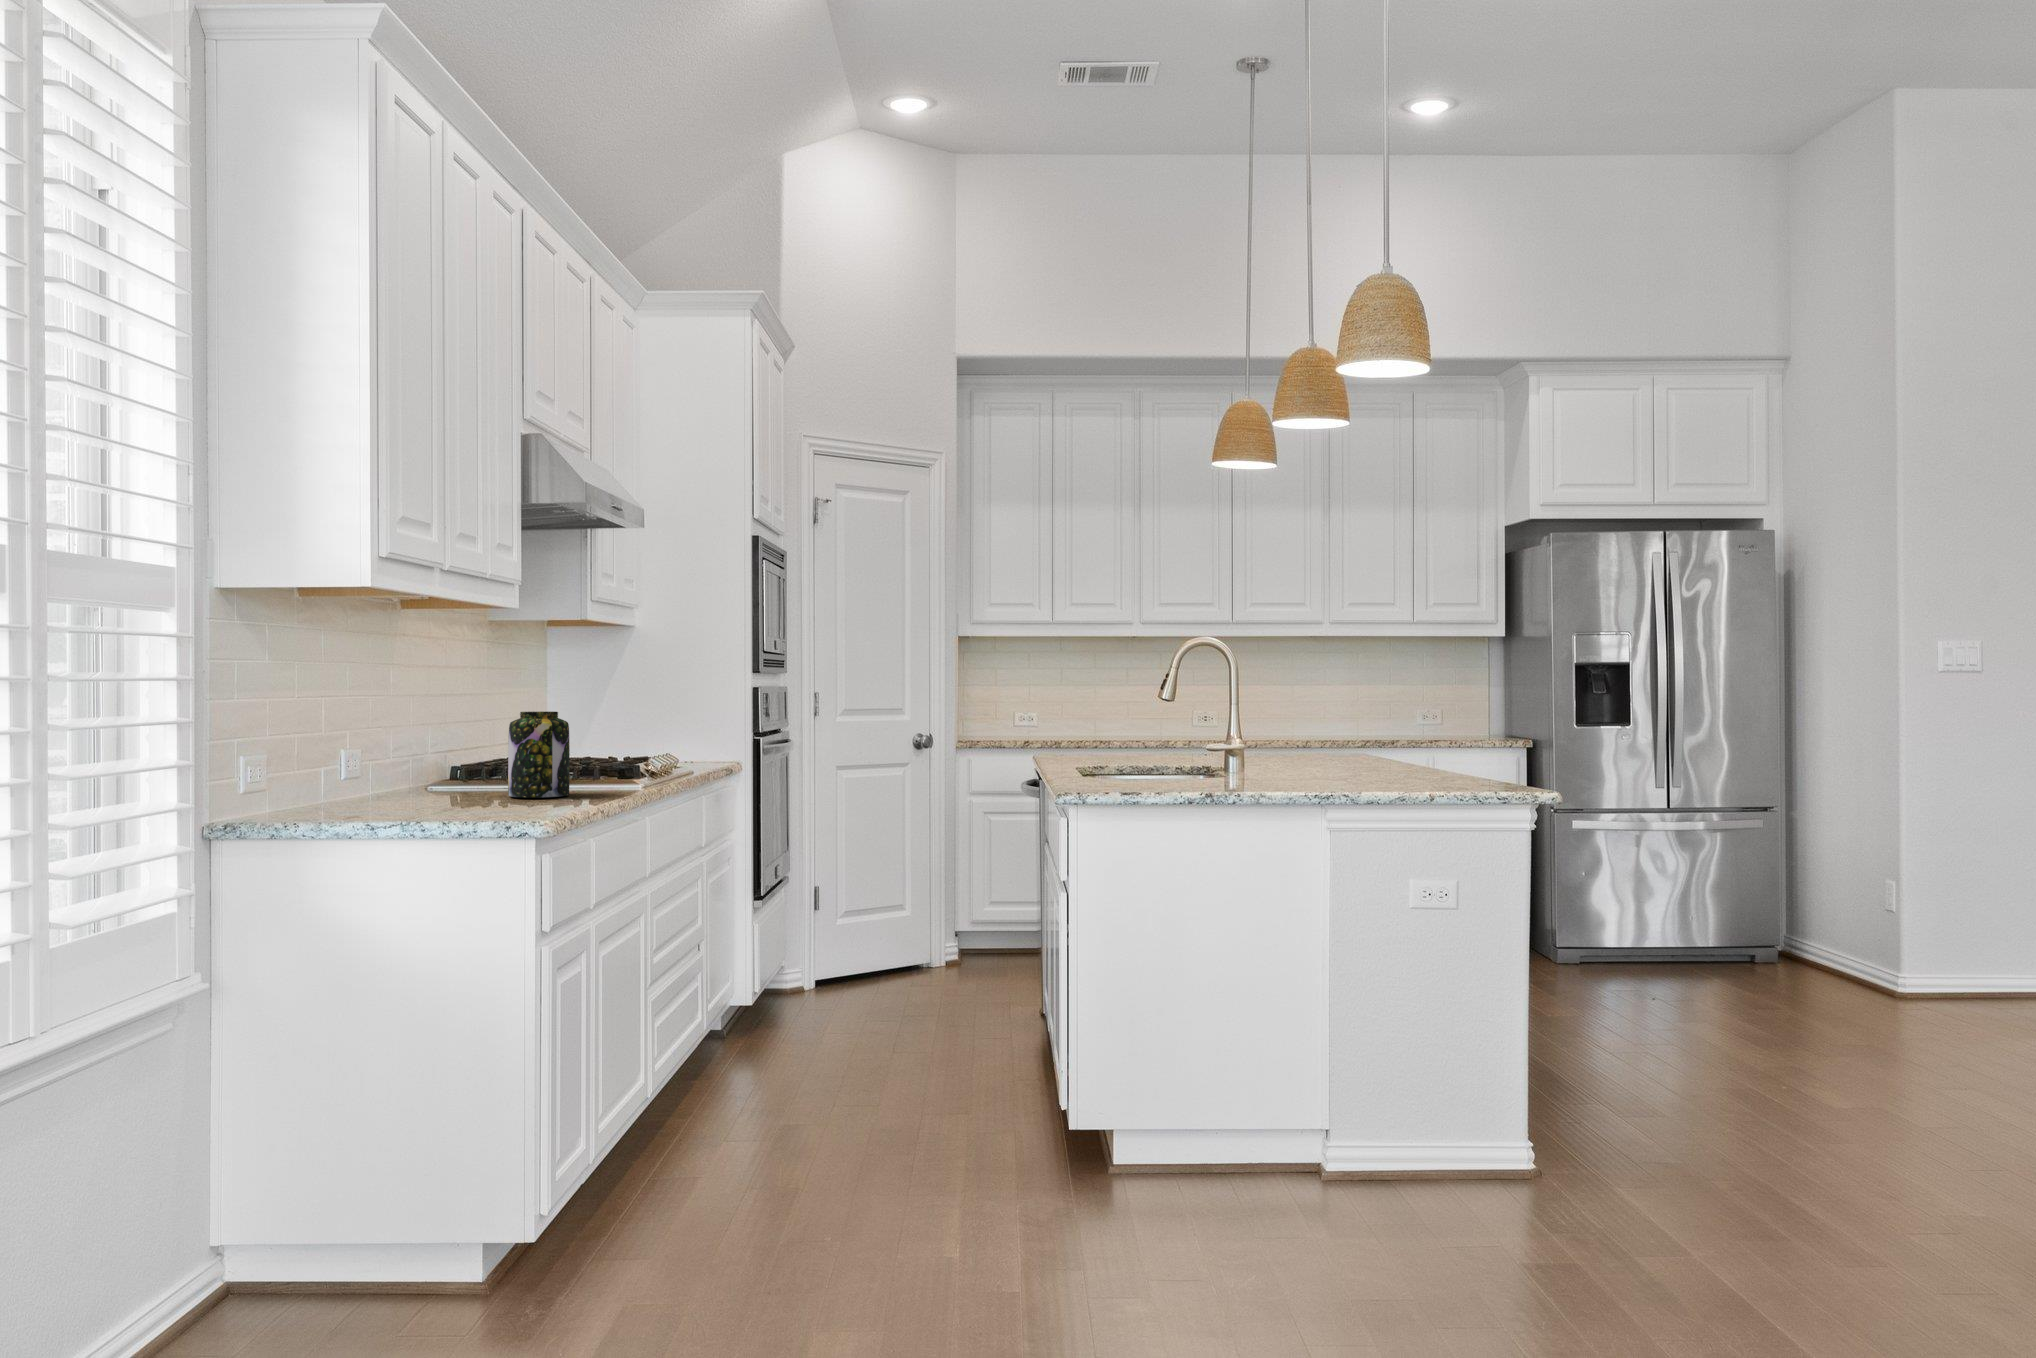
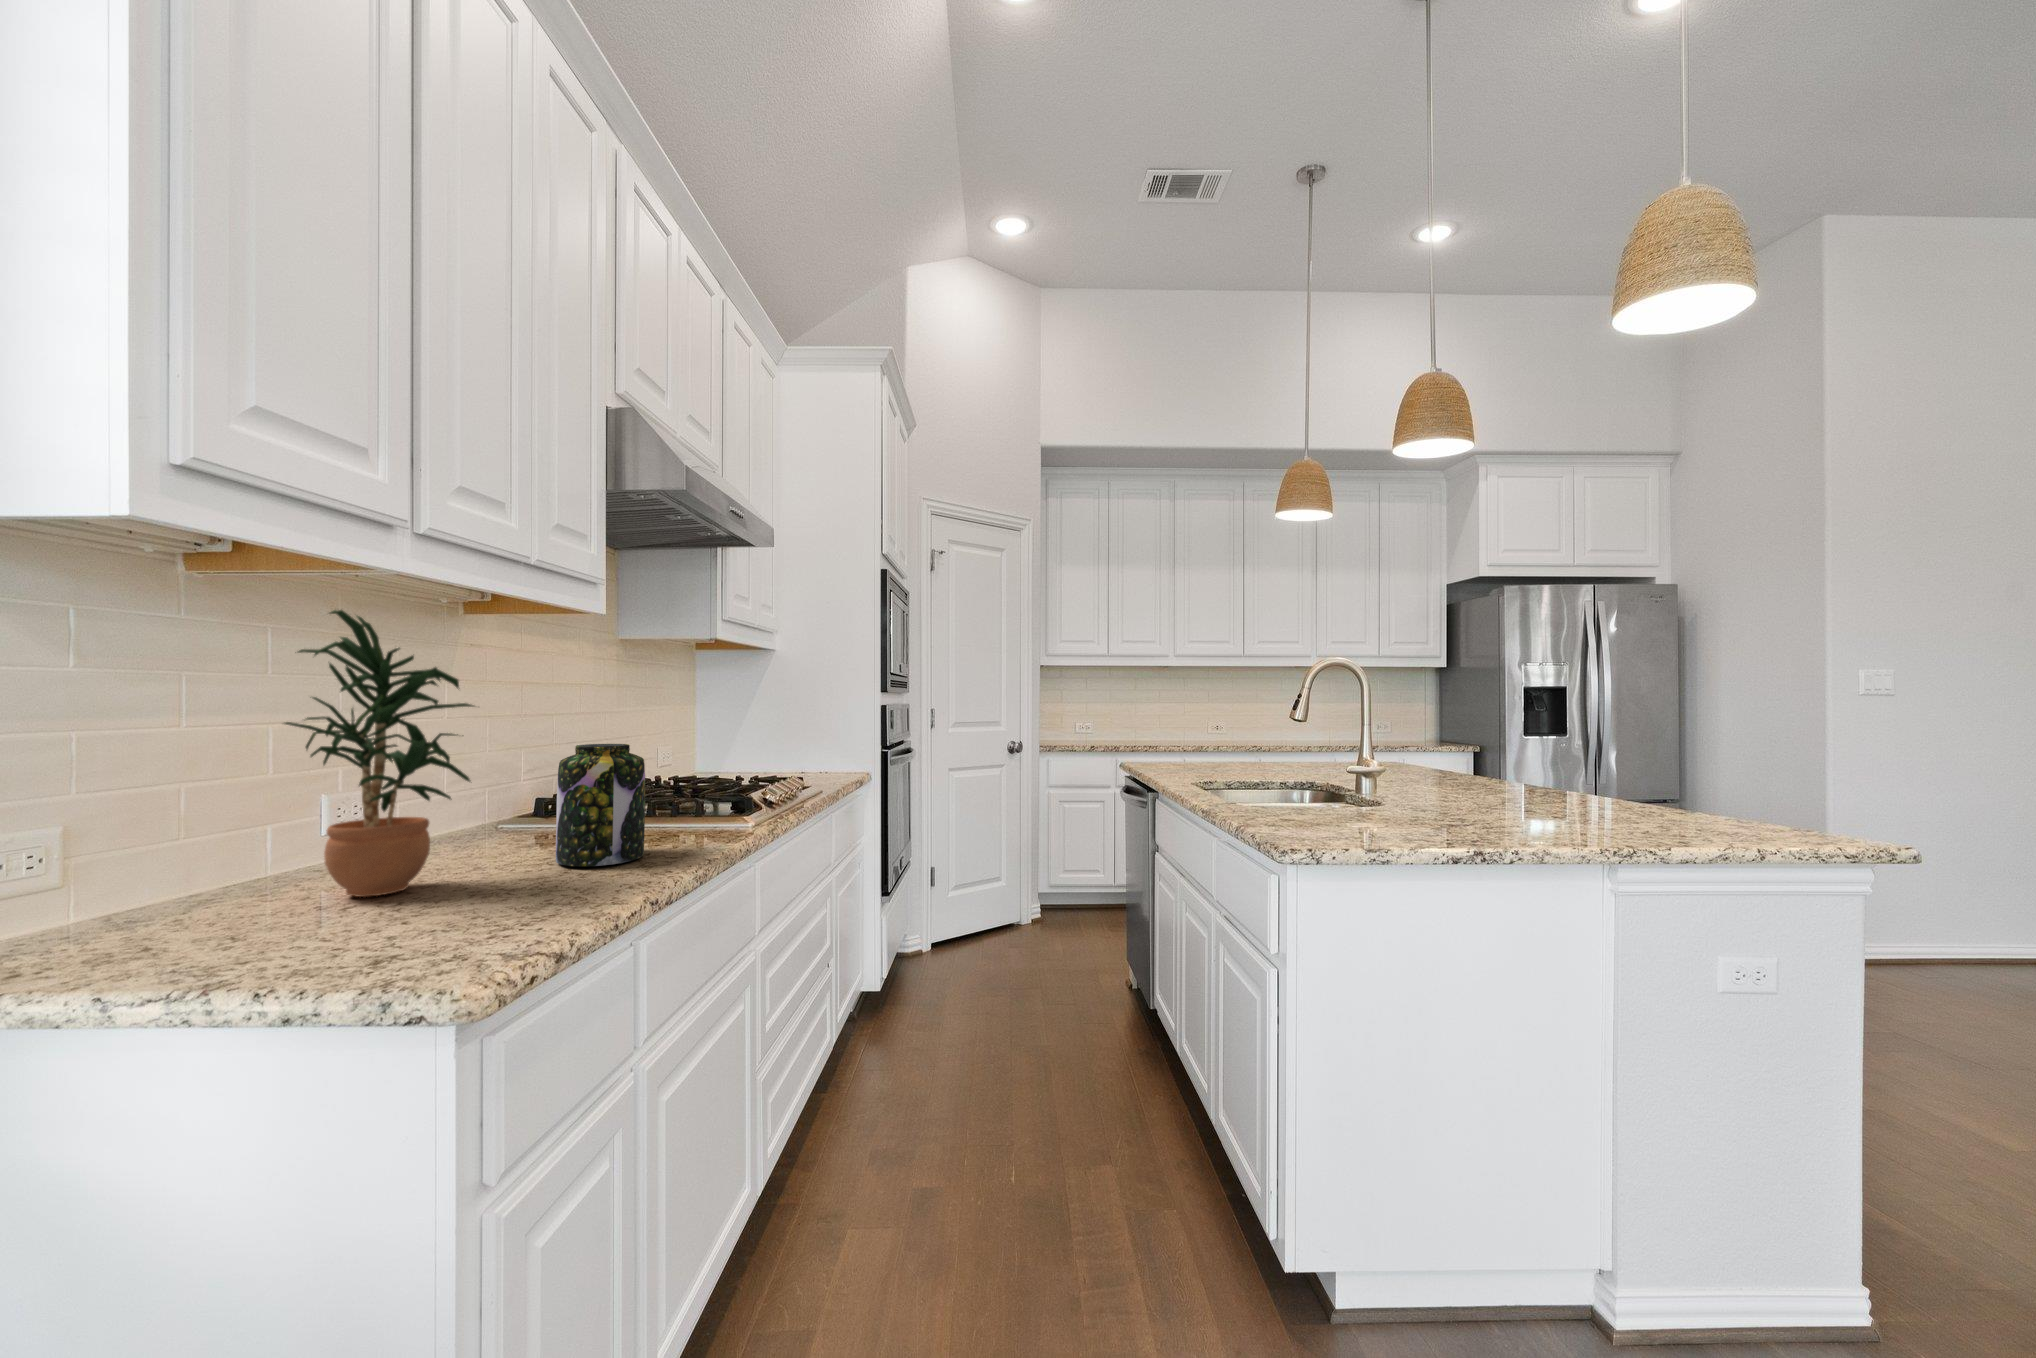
potted plant: none [355,618,462,806] -> present [285,610,474,897]

